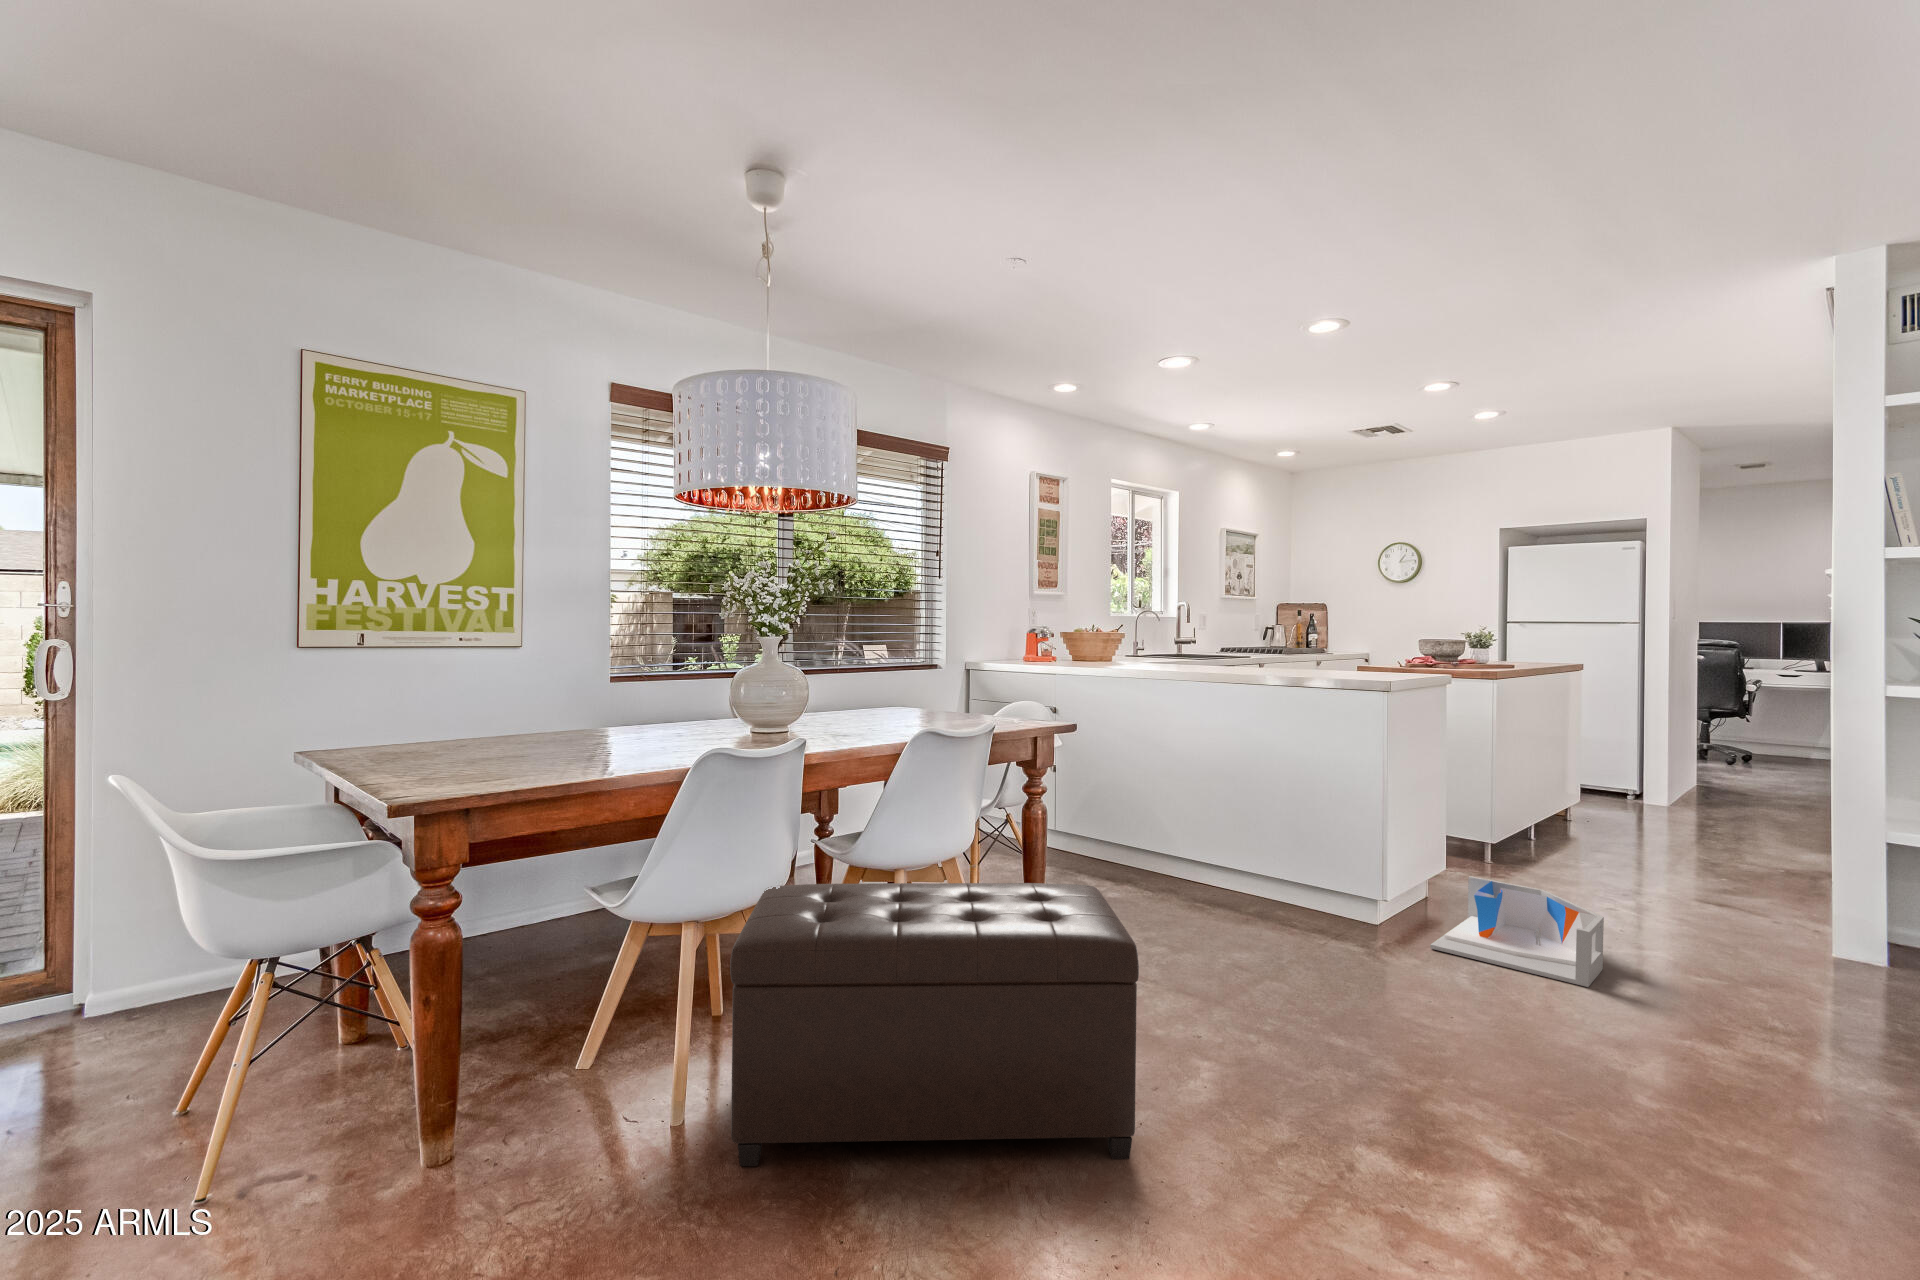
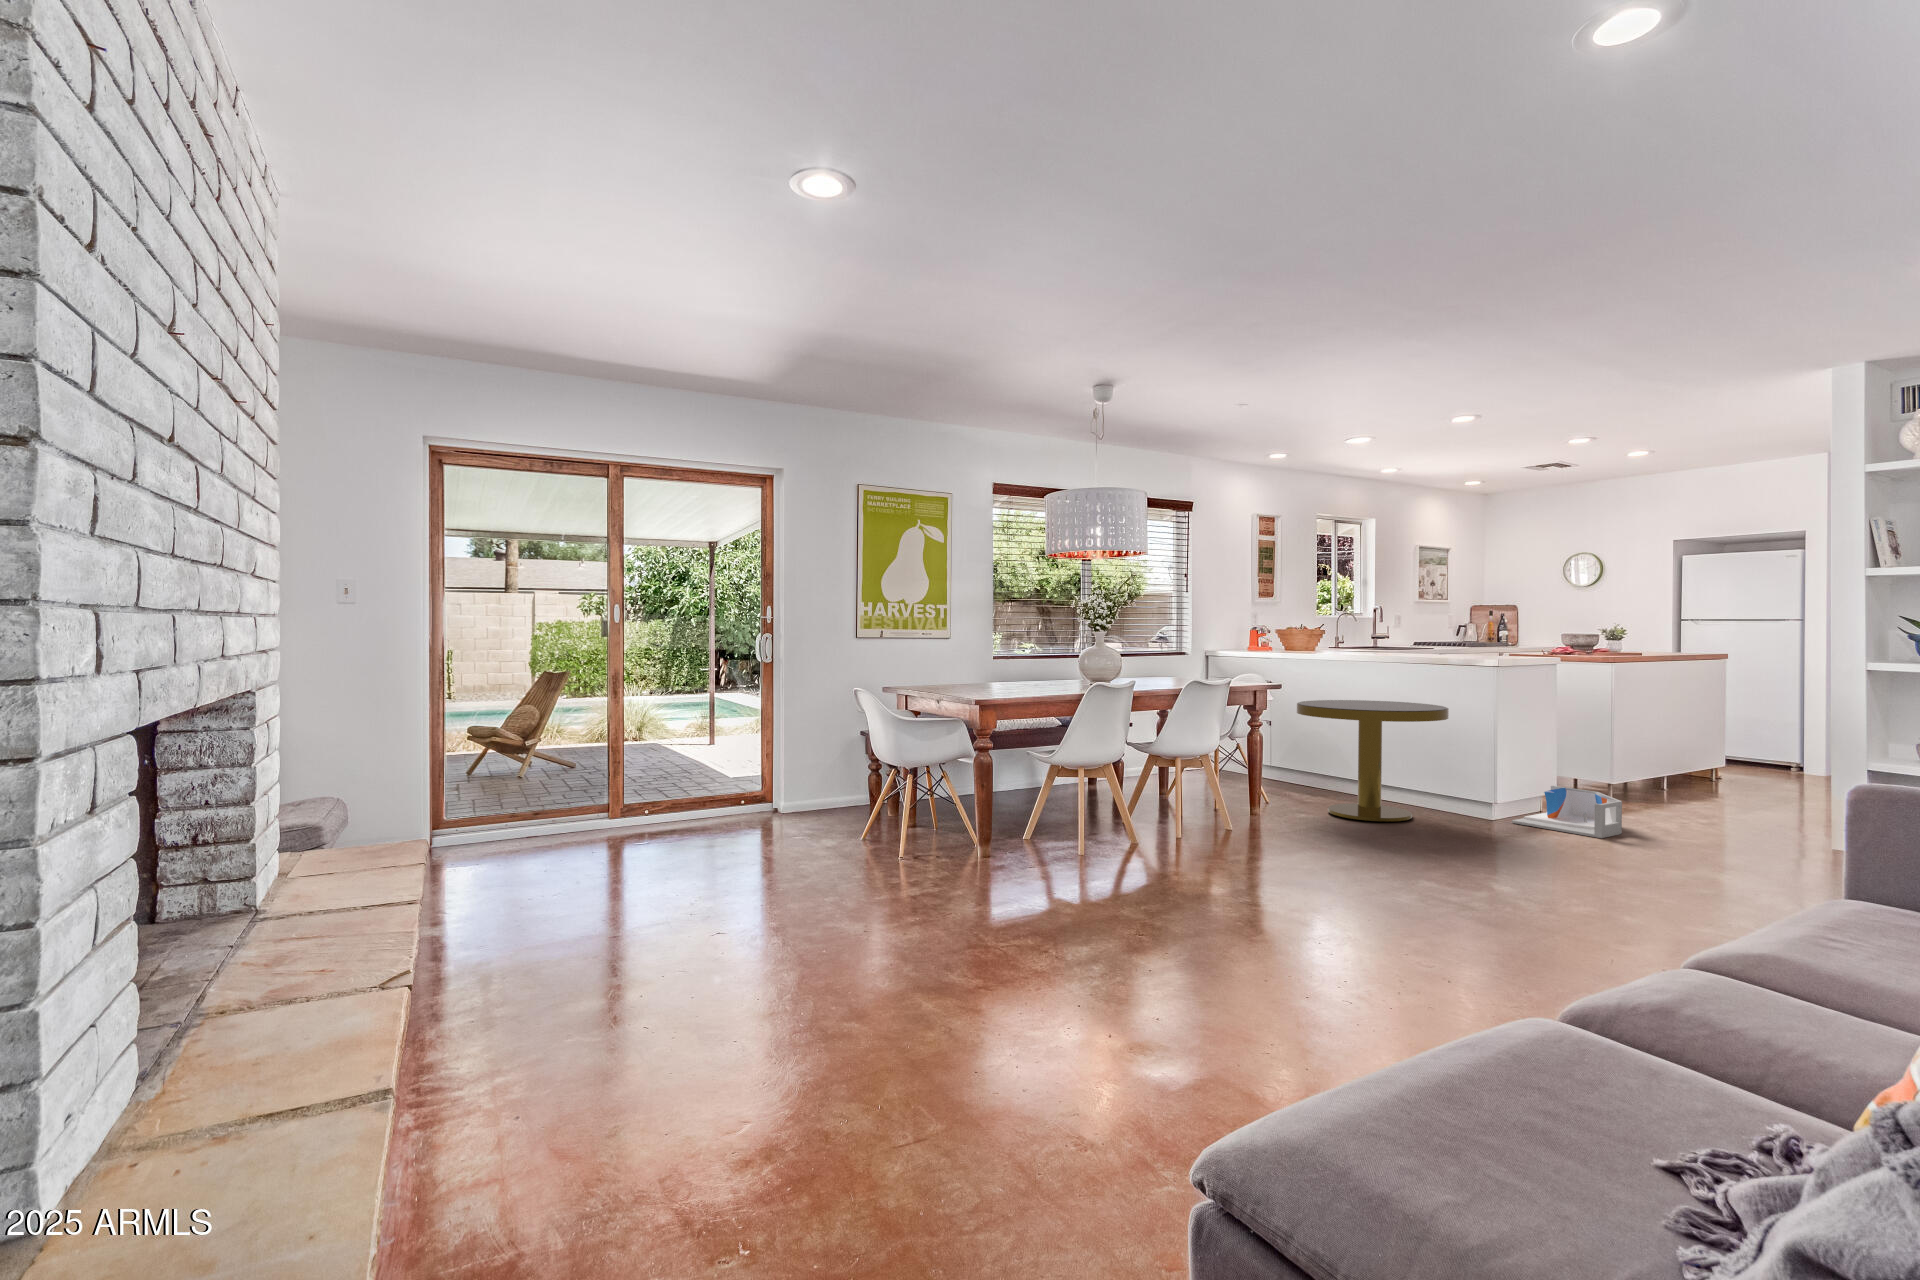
side table: none [1102,746,1342,962] -> present [1297,700,1449,821]
ottoman: present [730,883,1139,1166] -> none [1115,749,1301,864]

